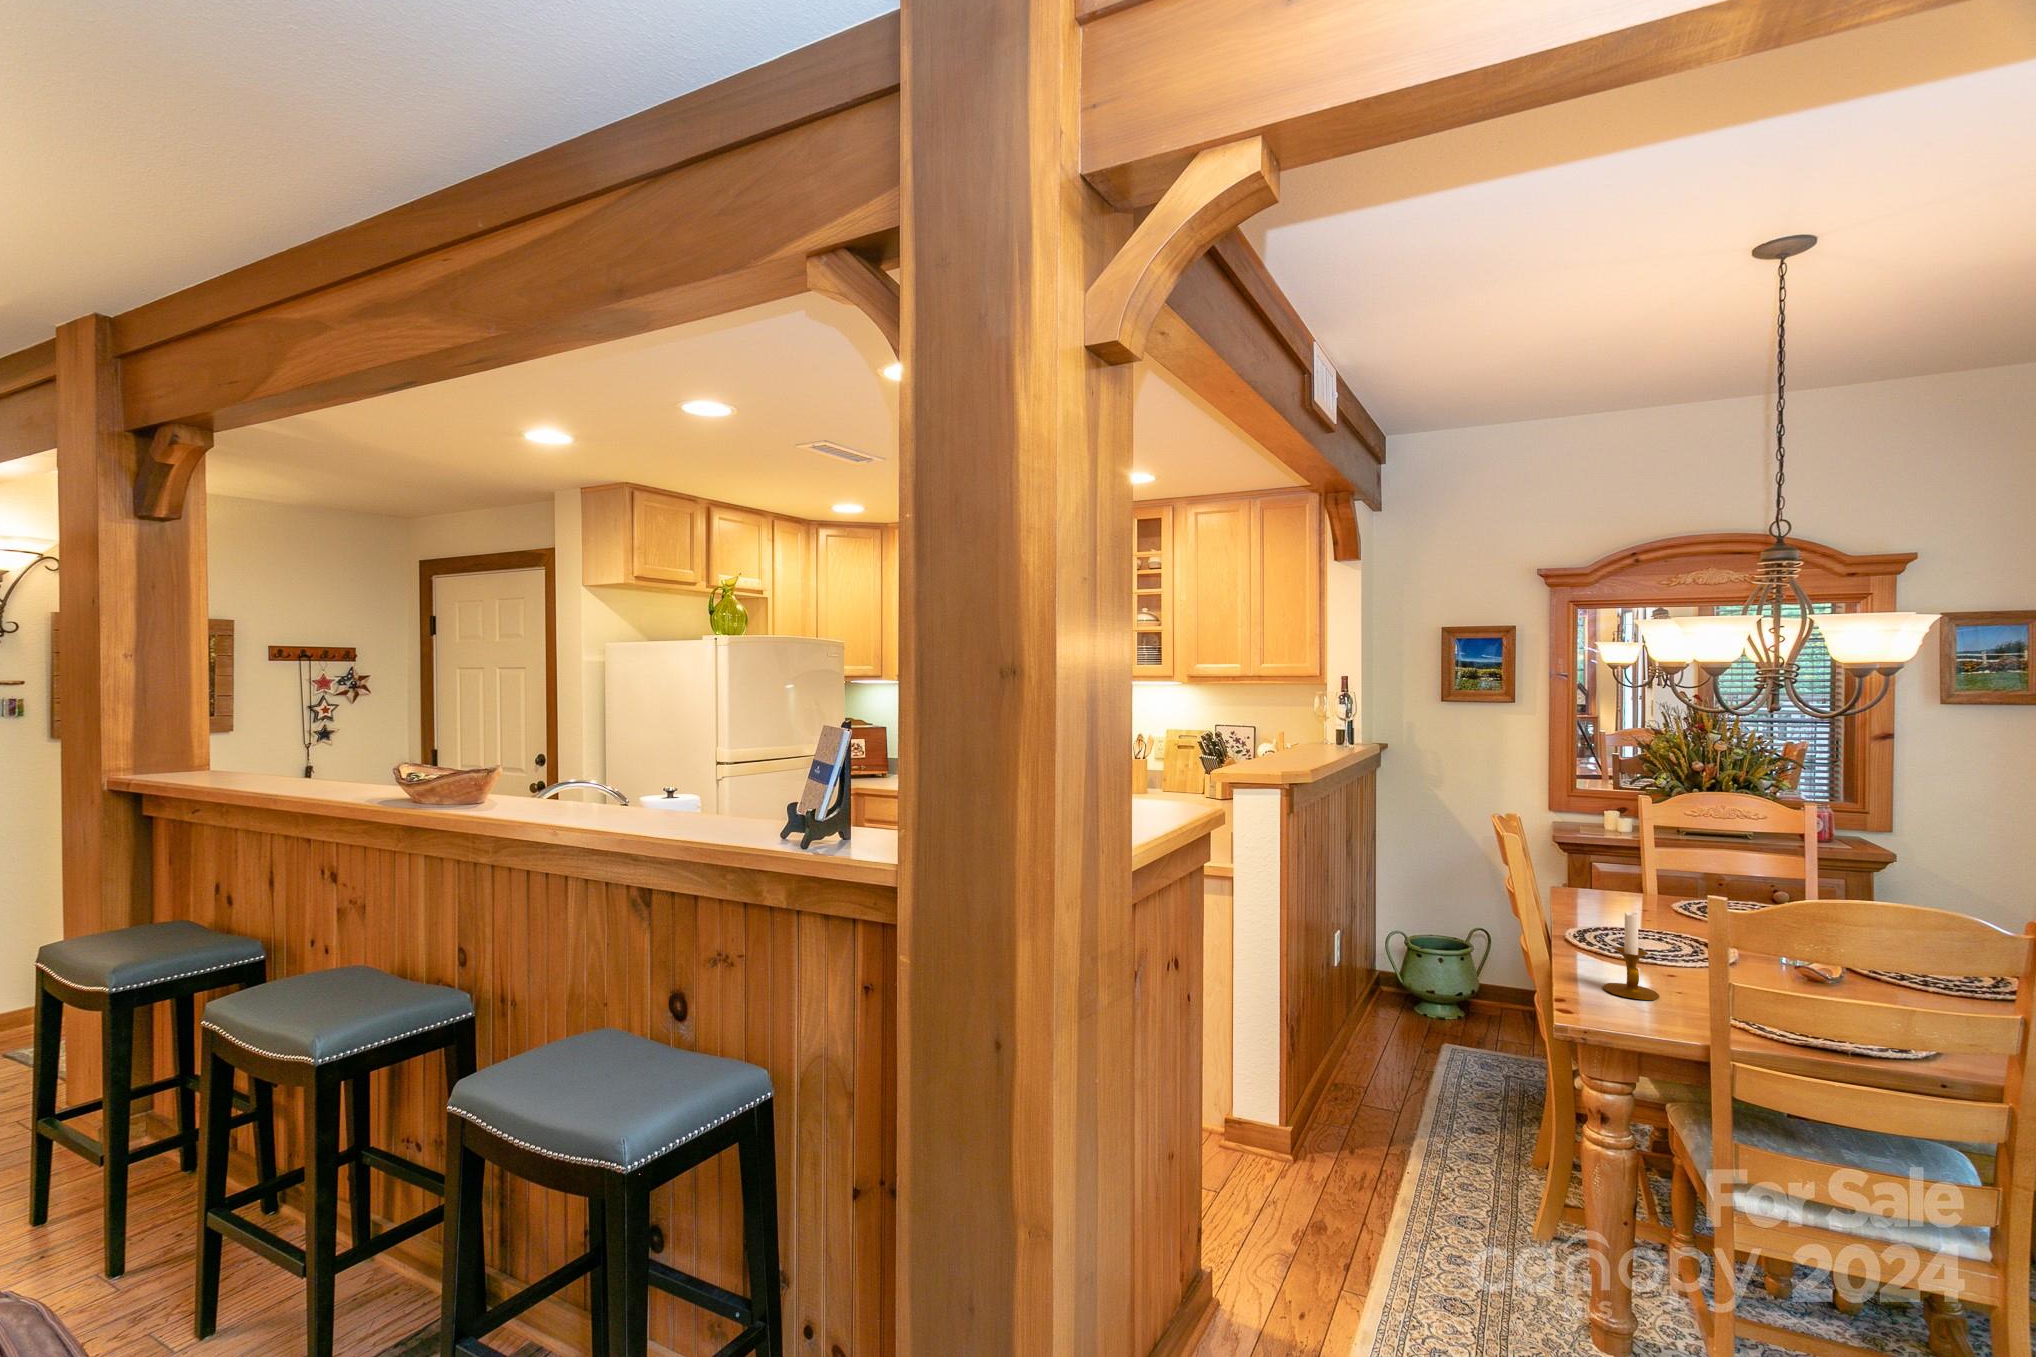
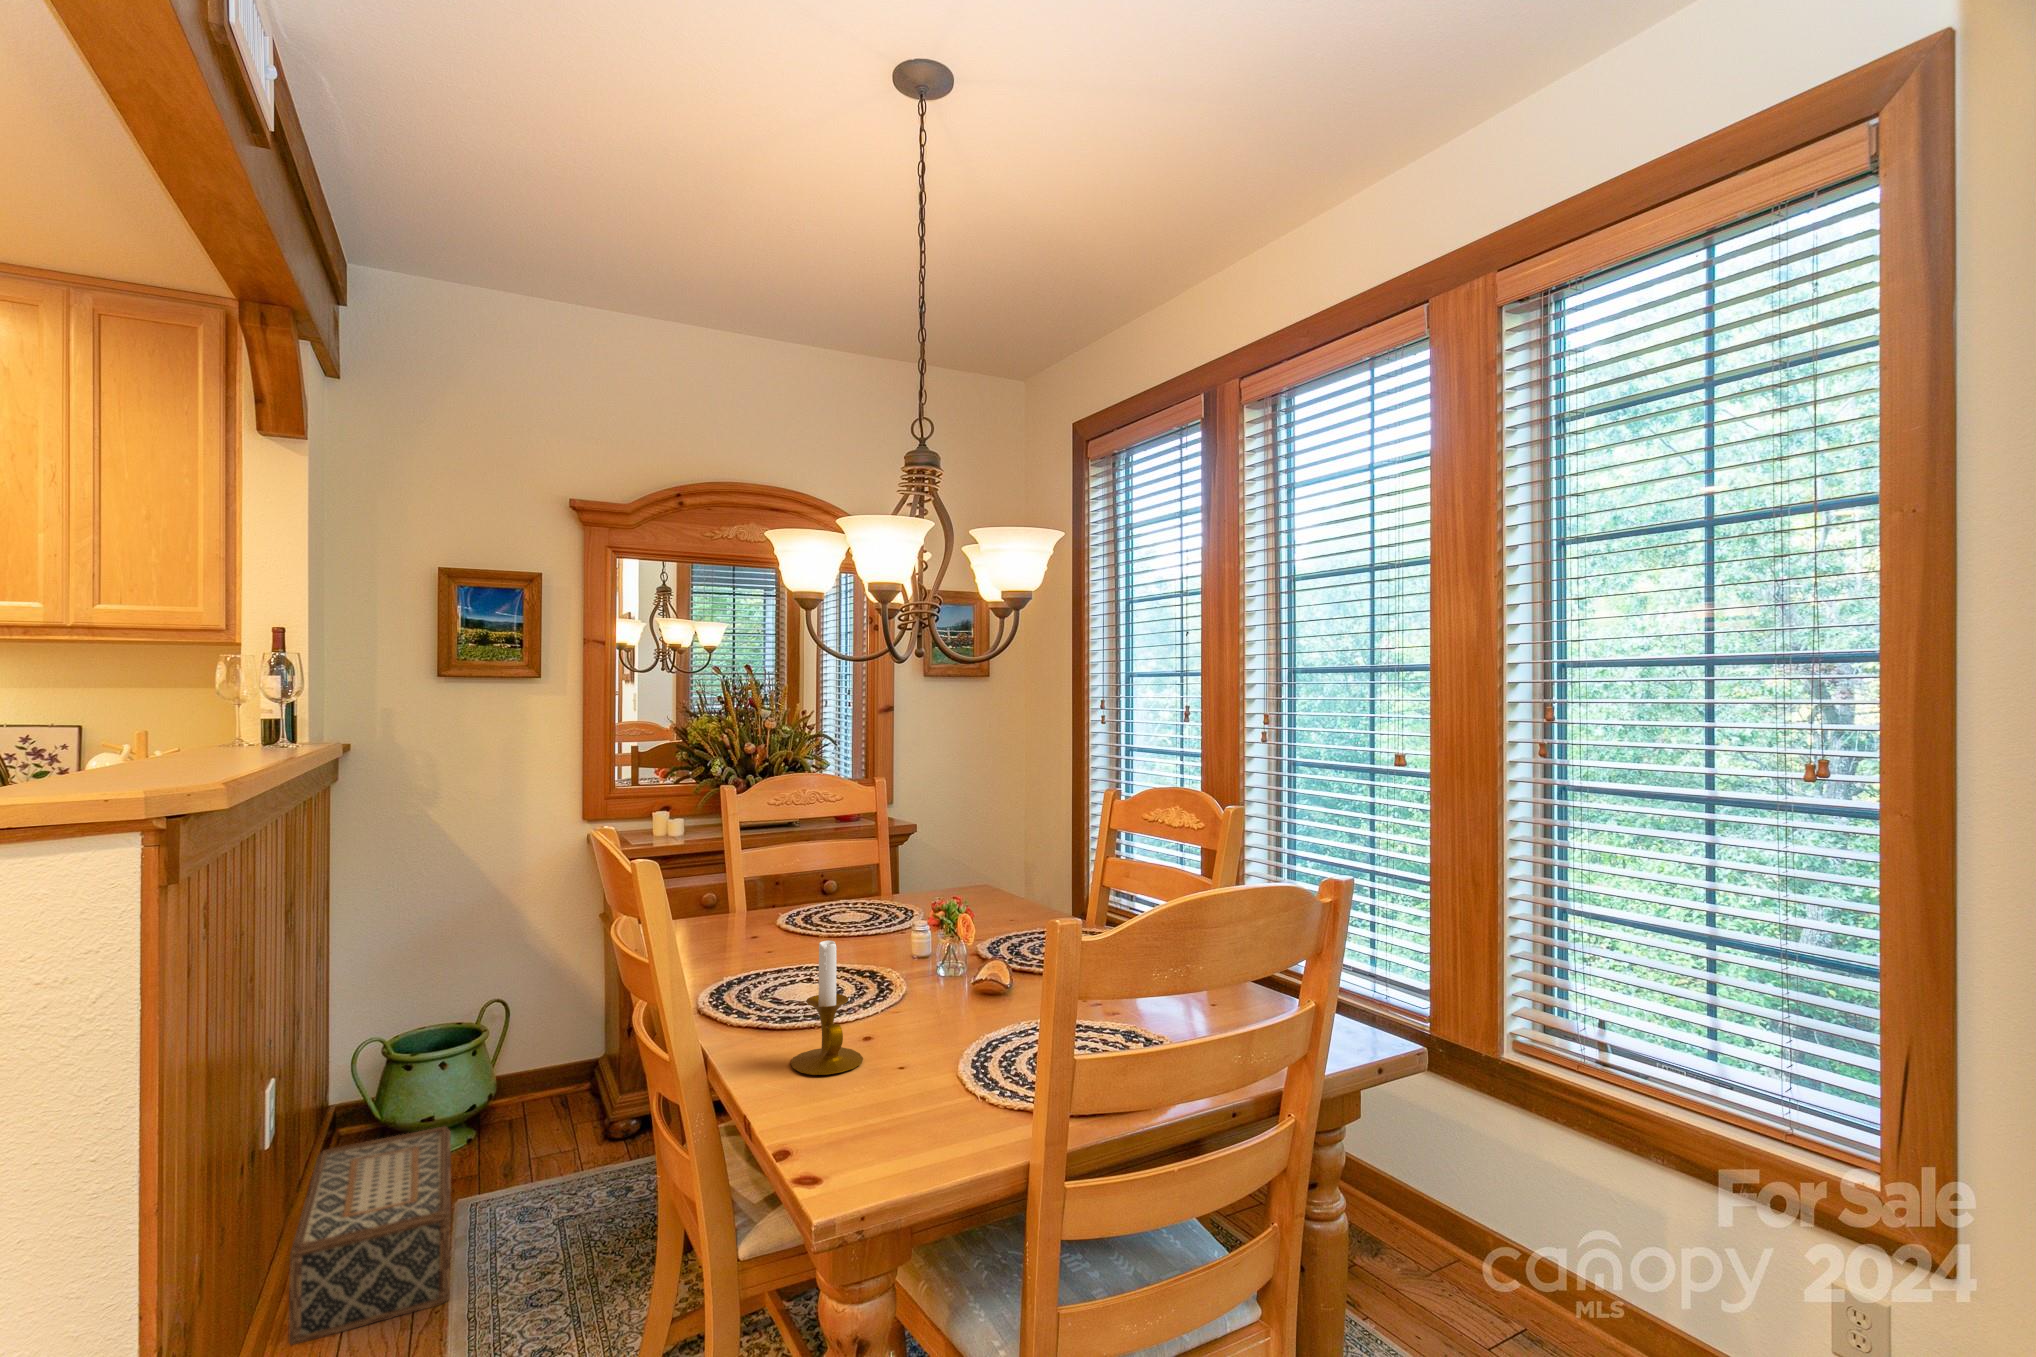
woven basket: none [1348,987,1441,1095] -> present [288,1126,451,1345]

